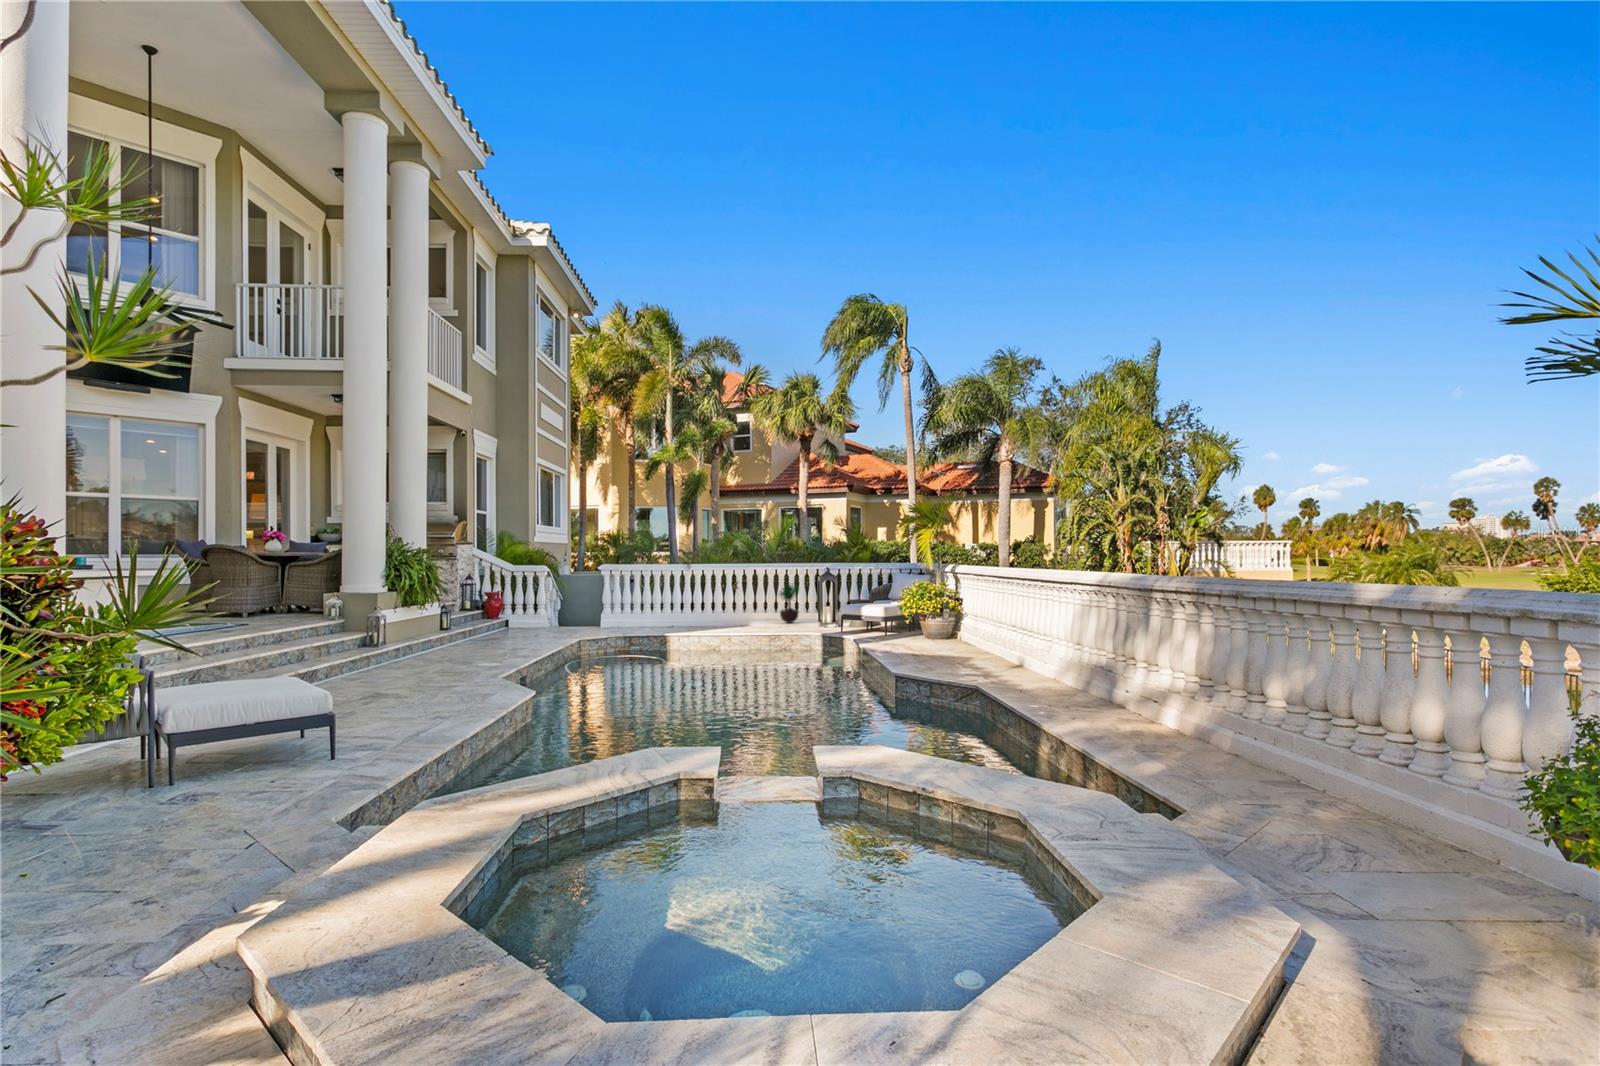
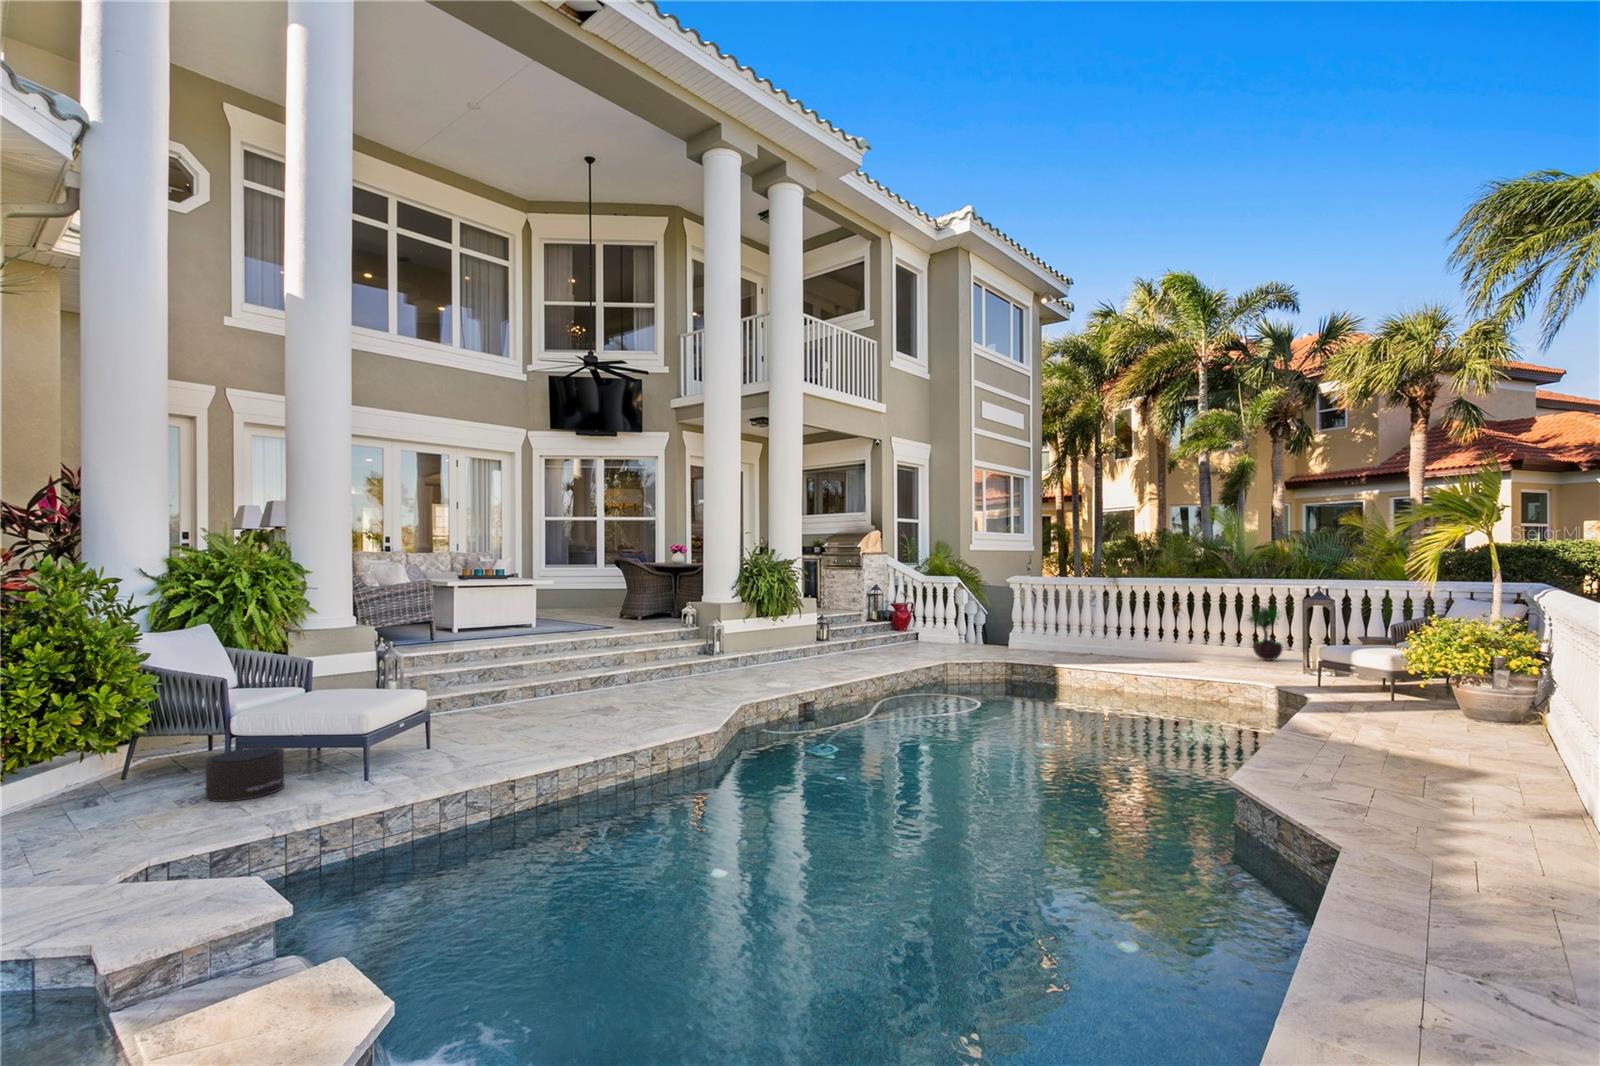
pouf: none [144,738,254,796] -> present [193,747,284,802]

